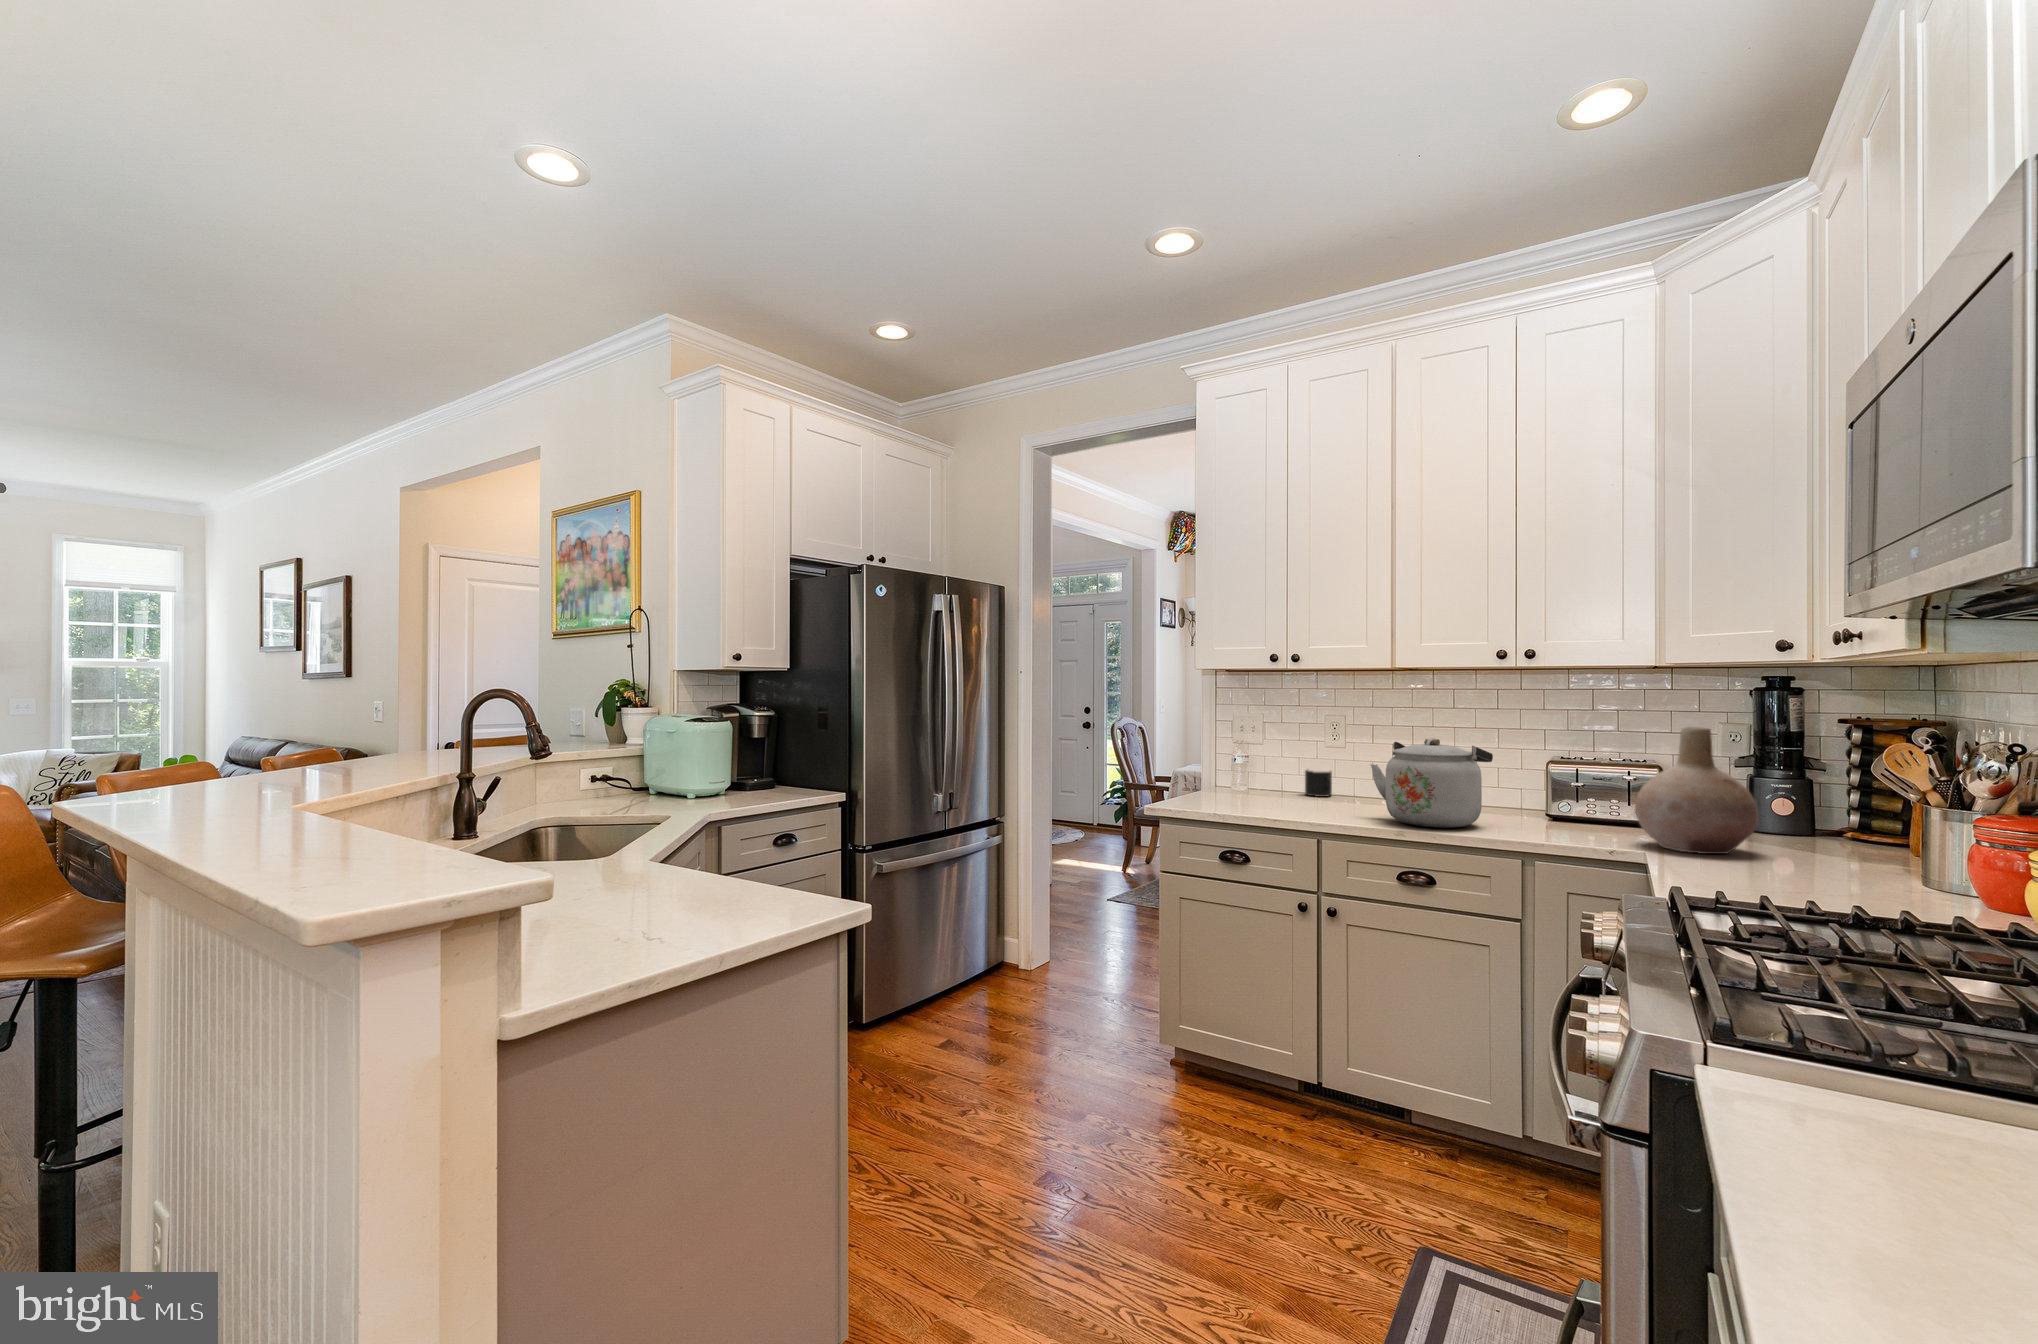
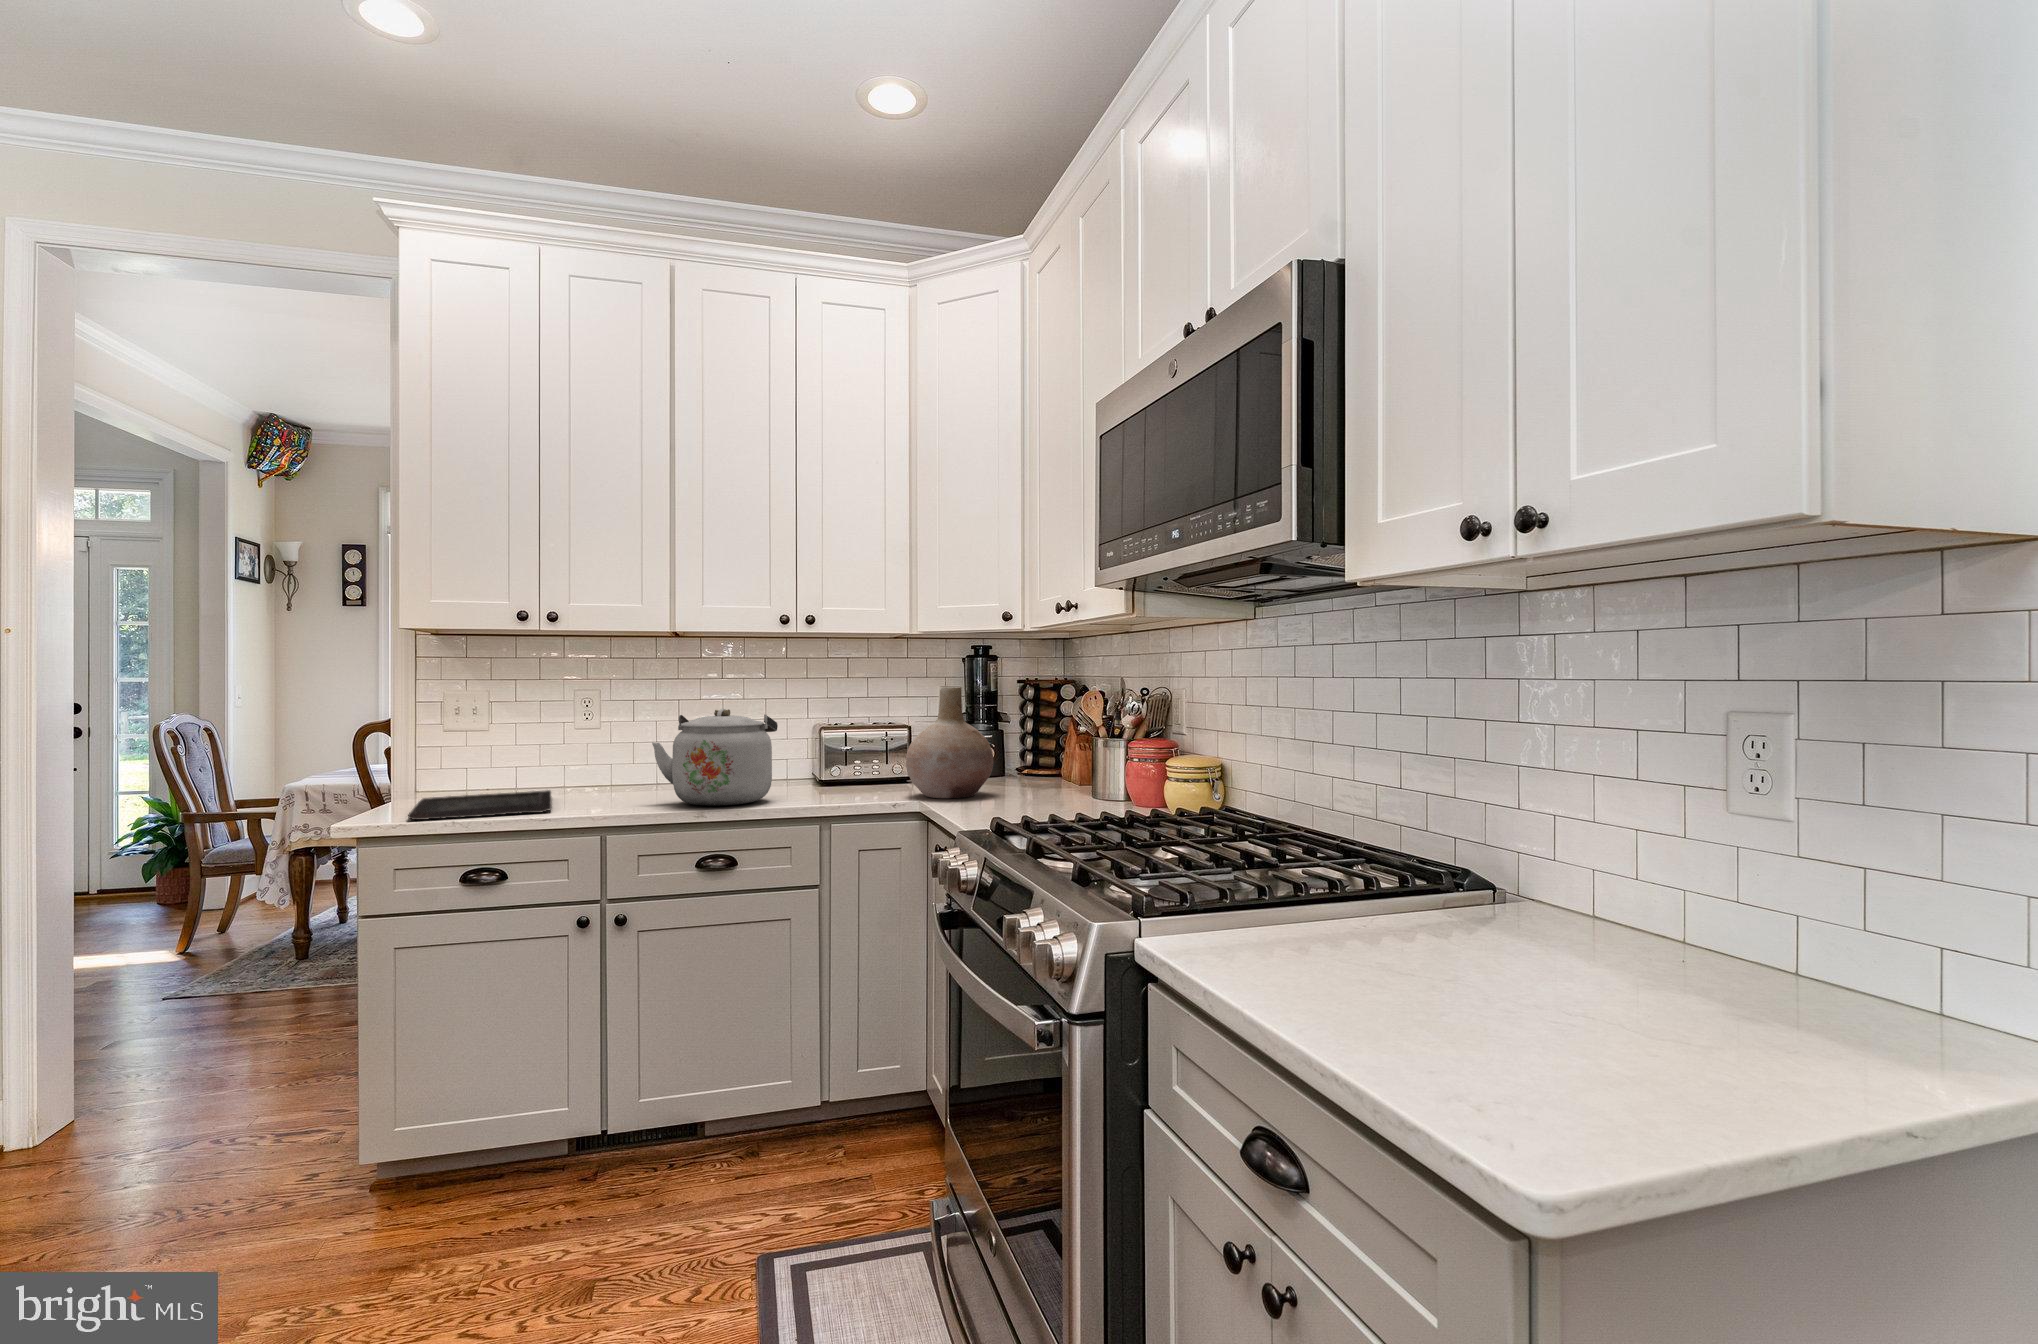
mug: present [1305,770,1332,797] -> none [546,758,582,791]
tray: none [1190,791,1301,813] -> present [408,790,552,820]

